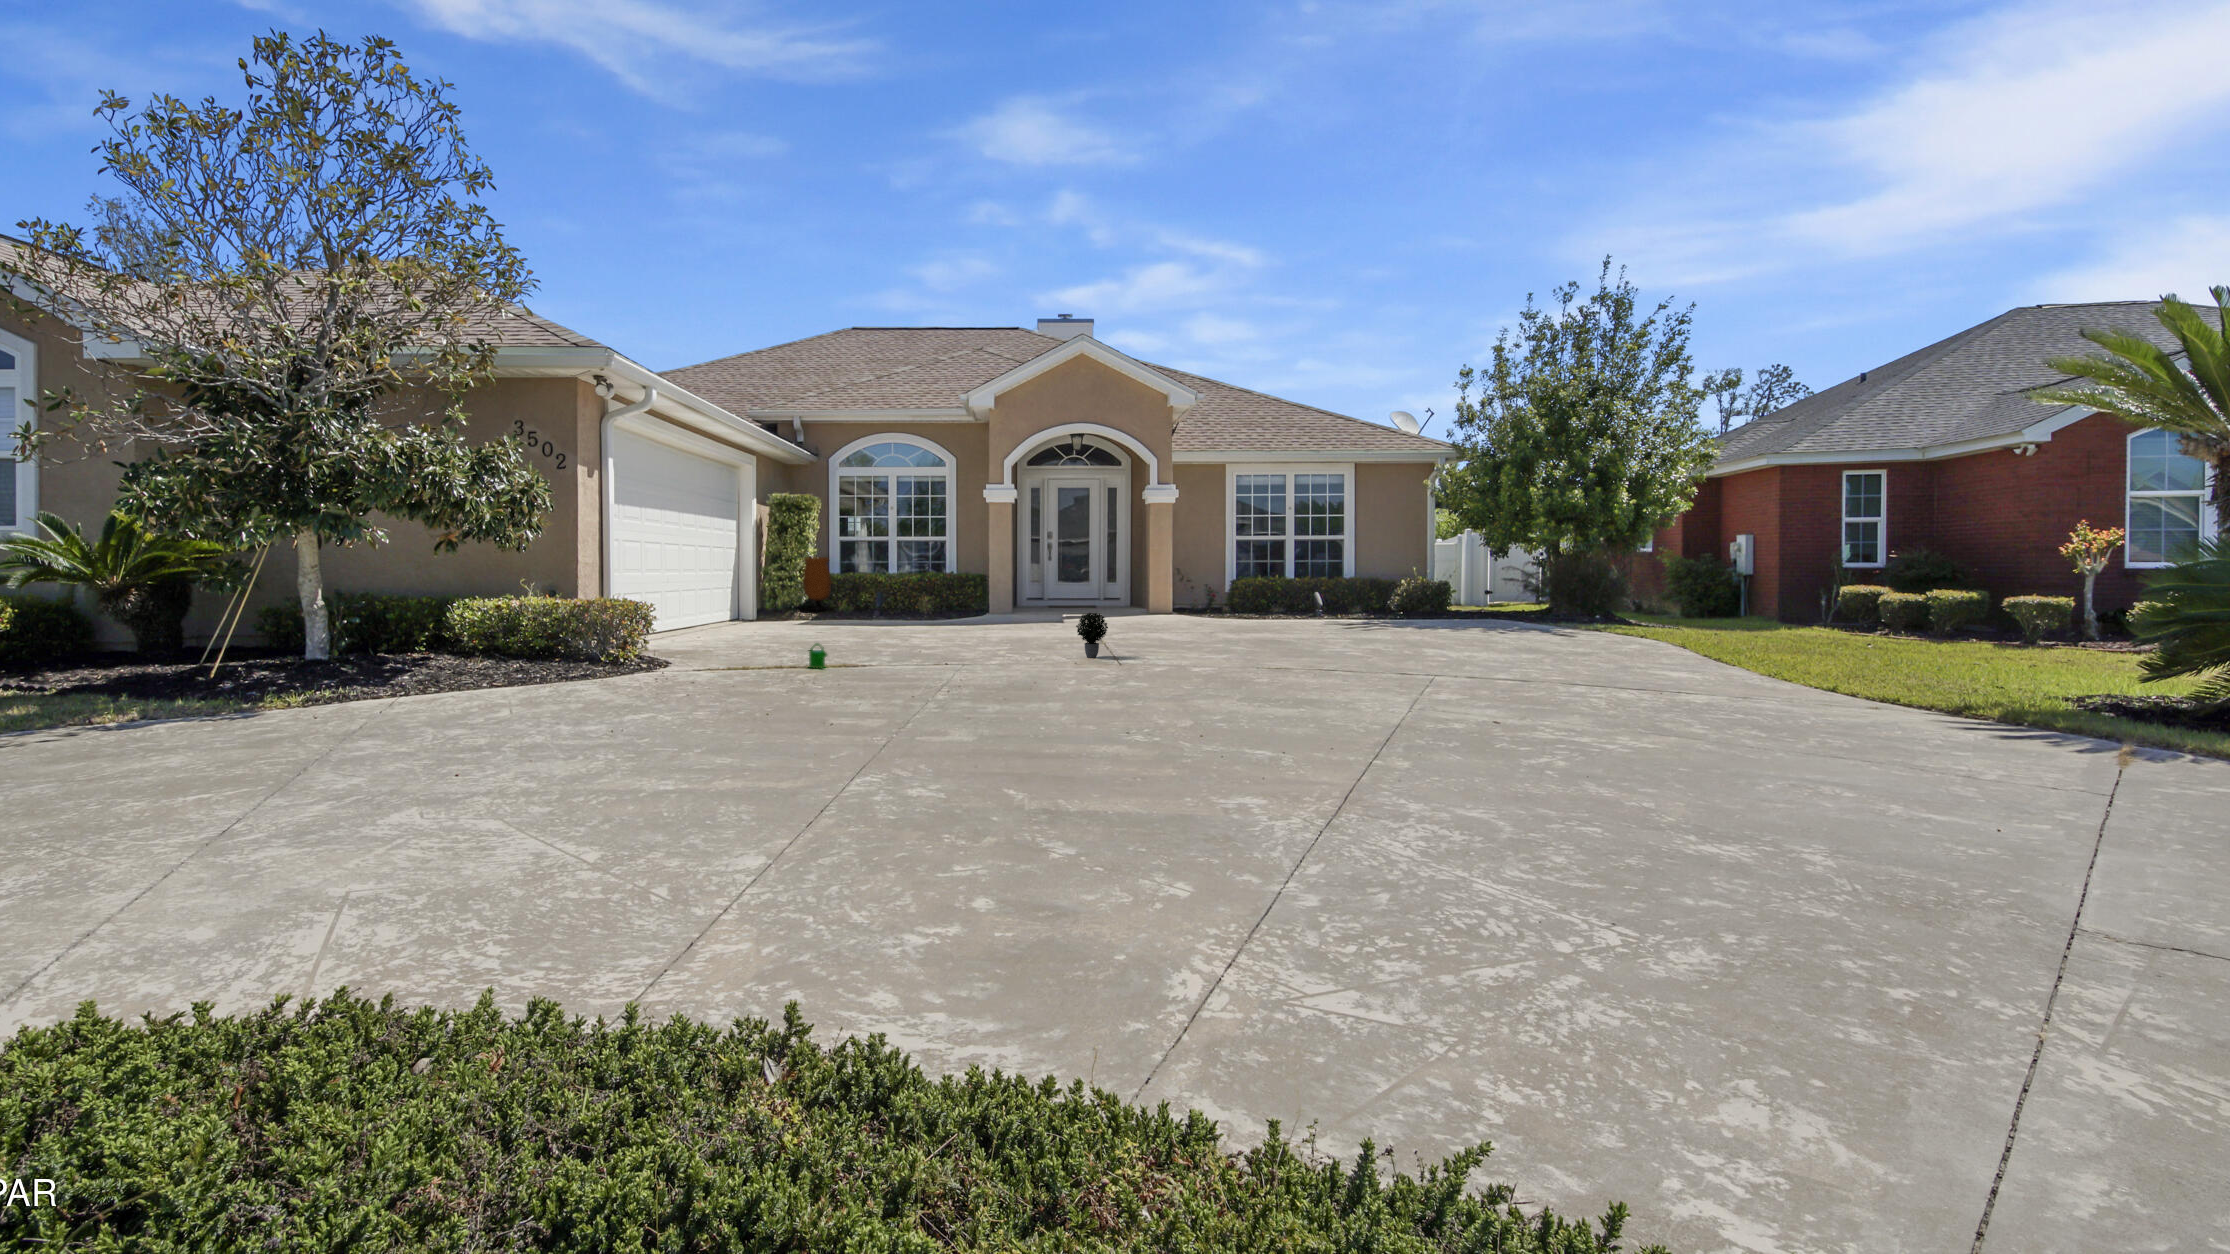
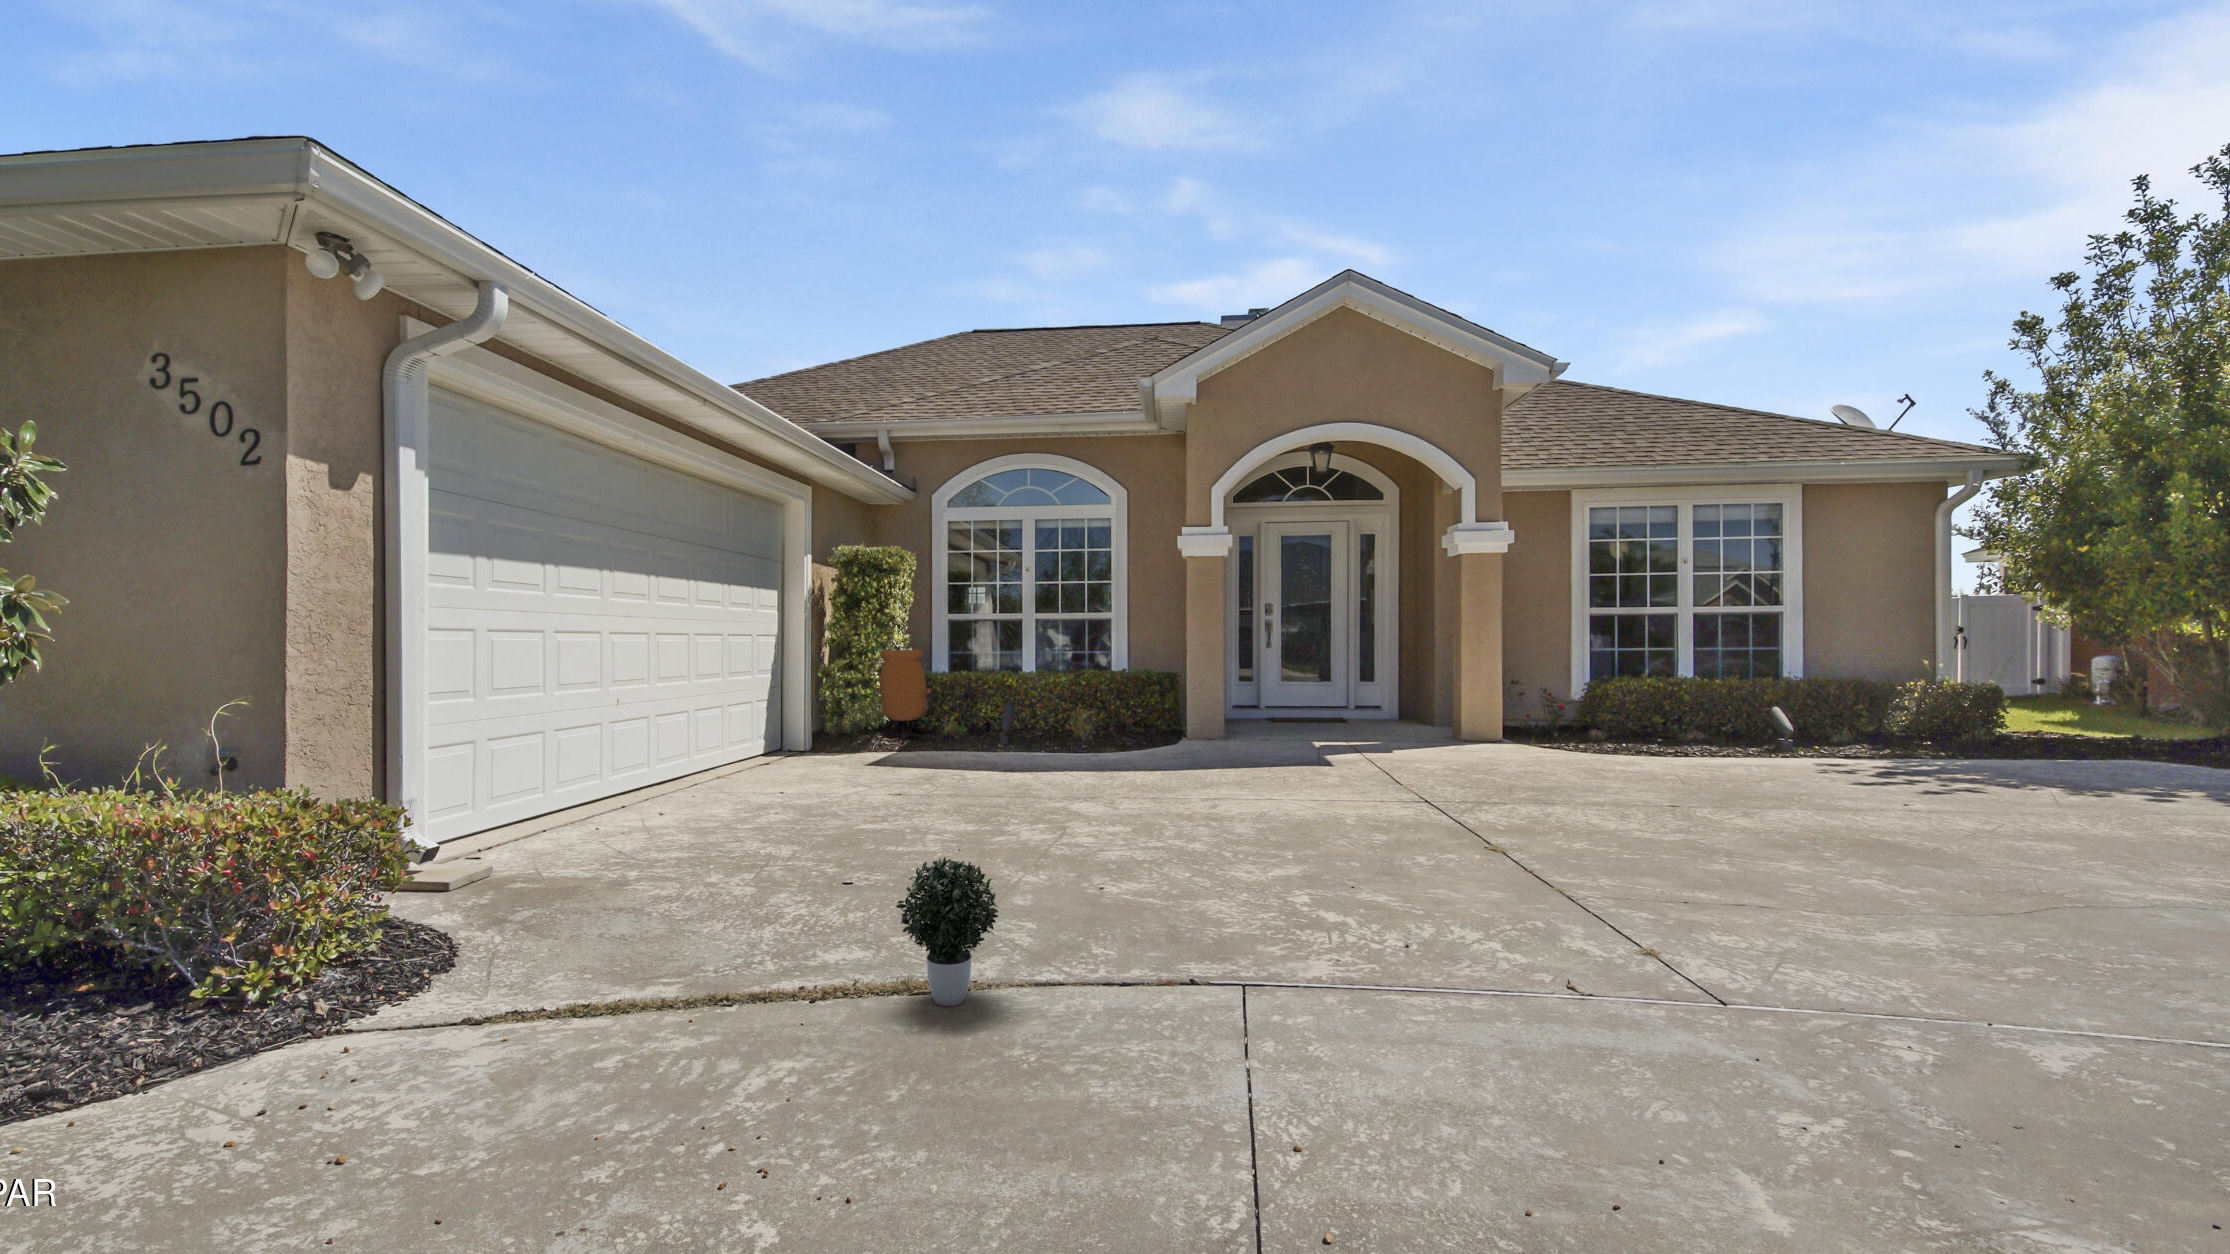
potted plant: present [1076,613,1108,658] -> present [896,857,998,1006]
watering can: present [809,643,827,668] -> none [778,947,835,1033]

